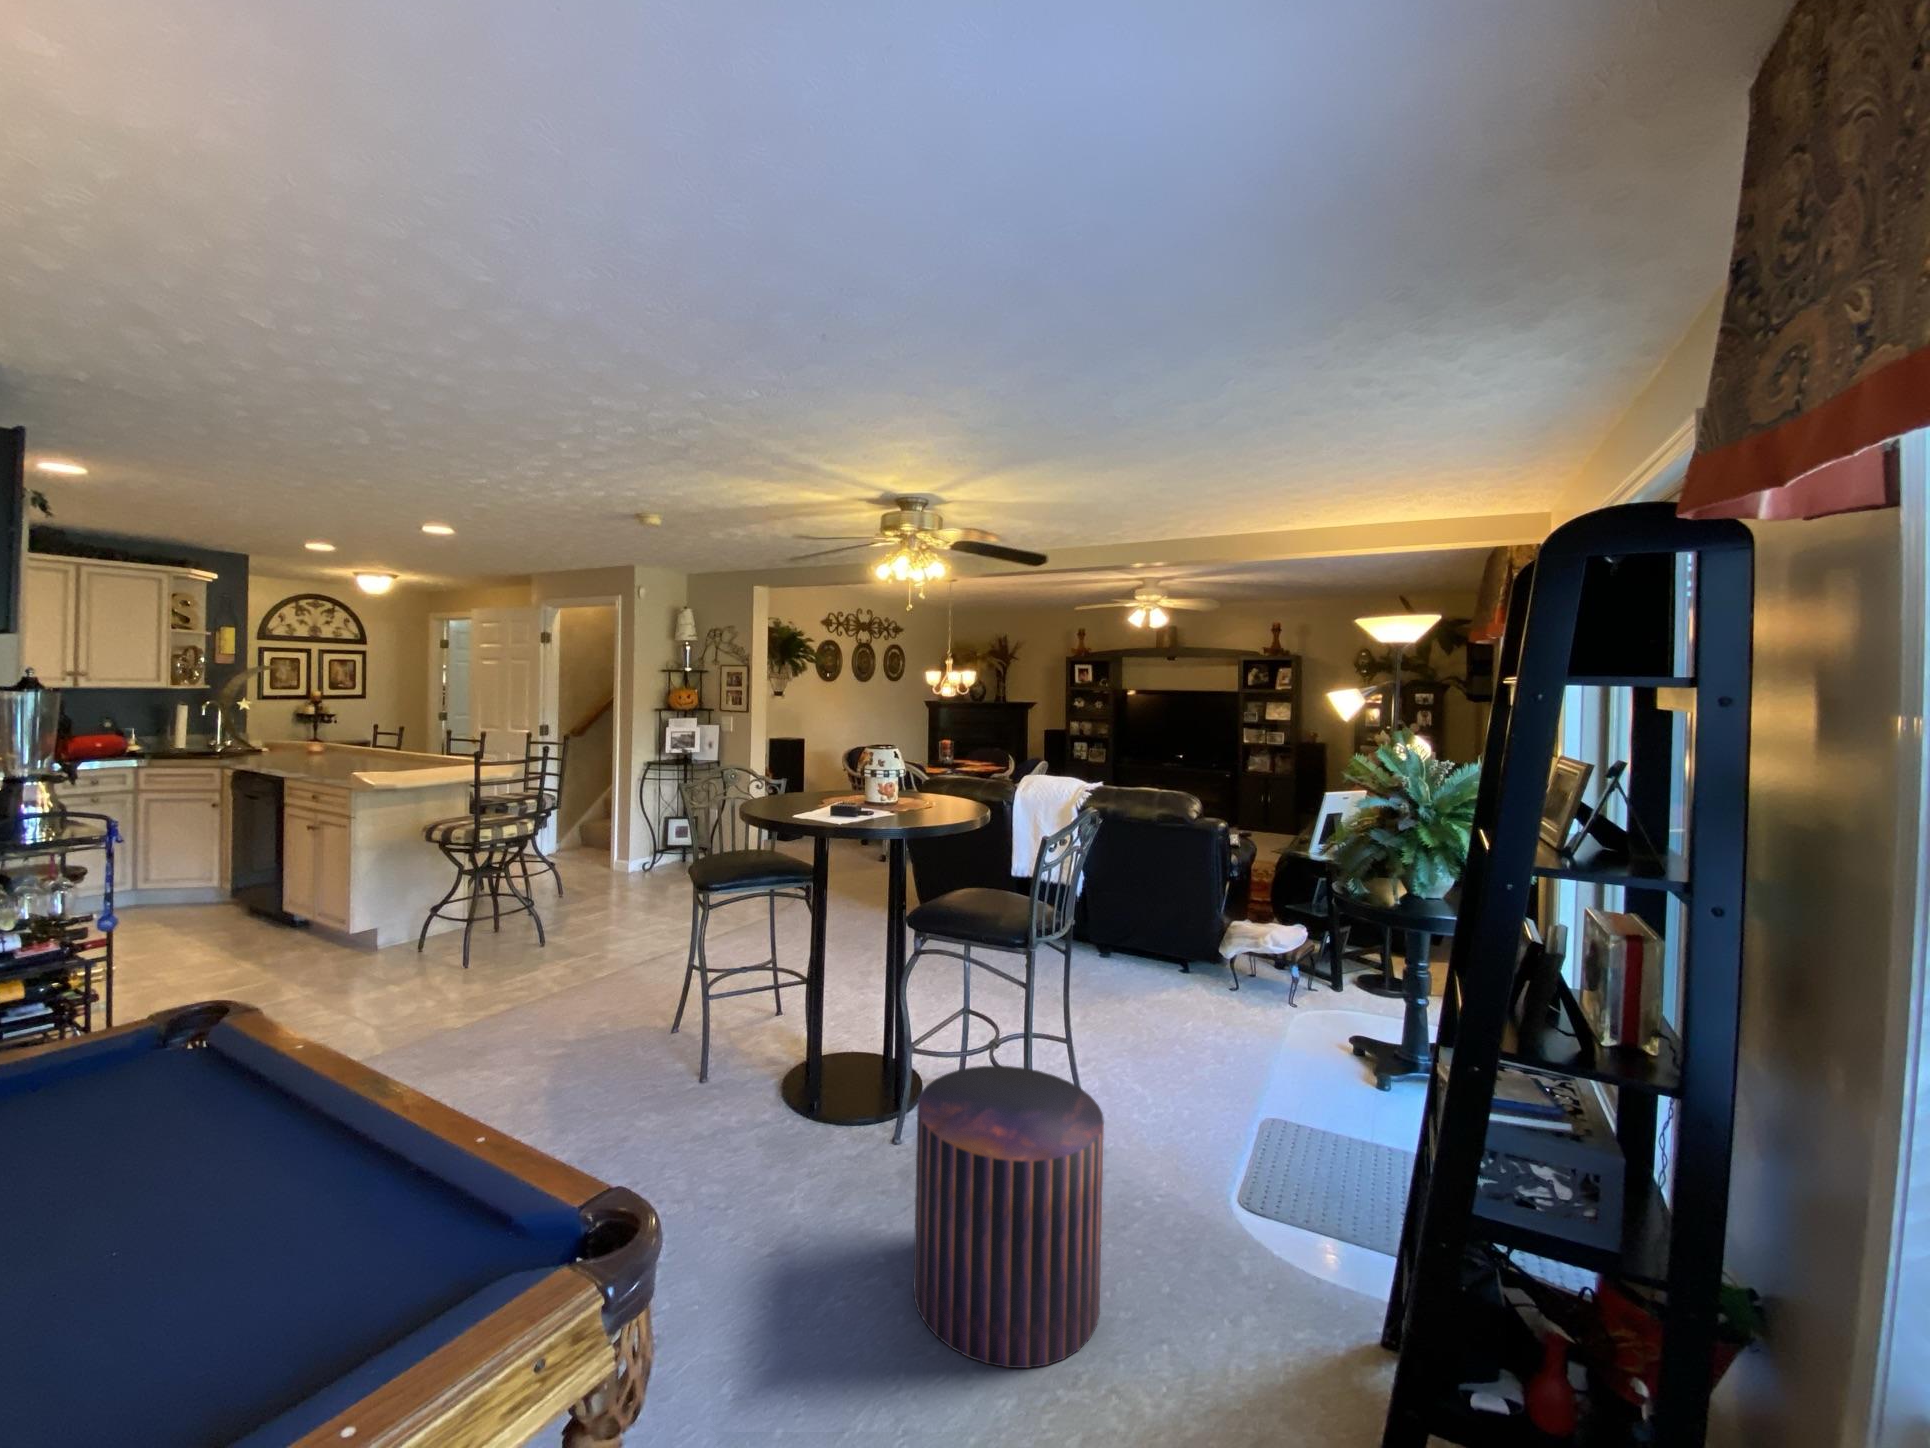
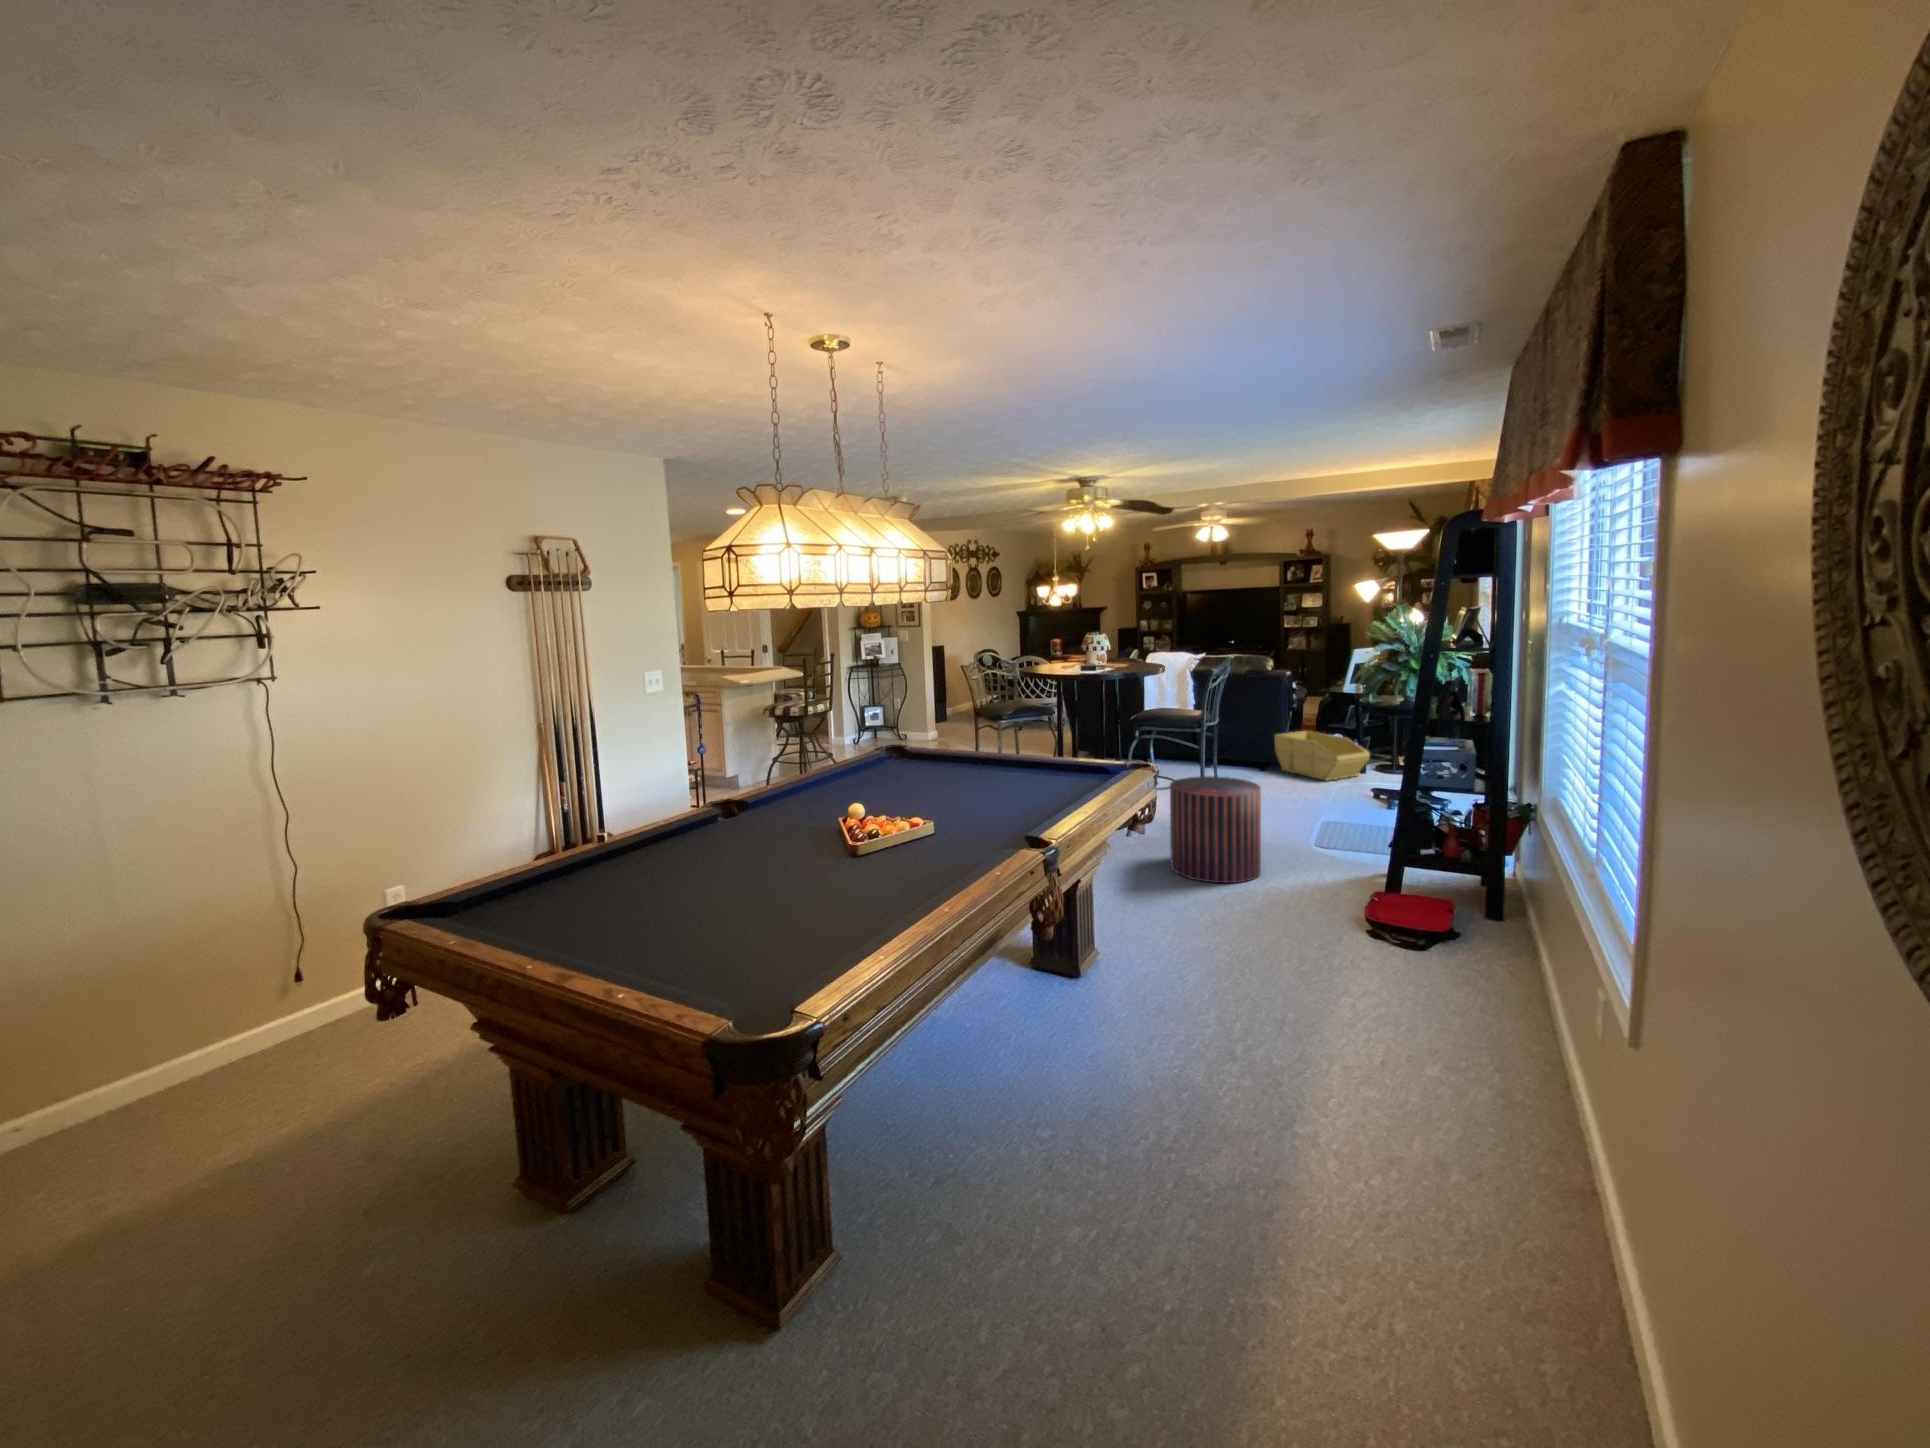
storage bin: none [1201,914,1348,1011] -> present [1274,731,1370,781]

